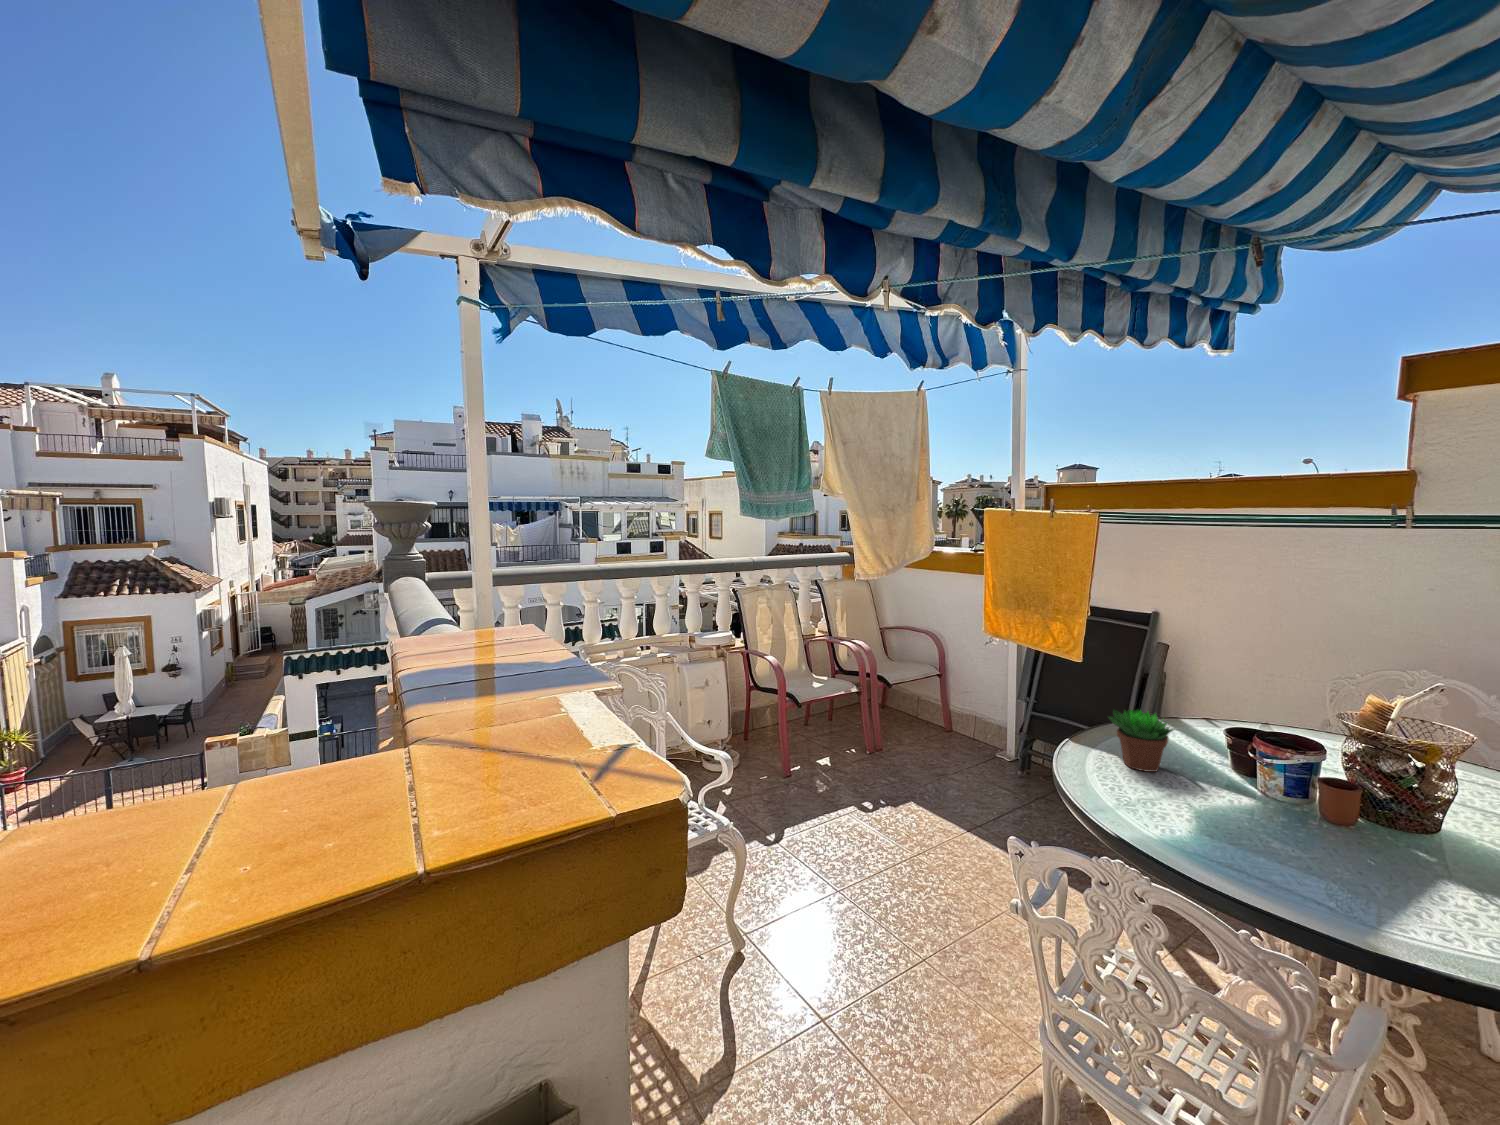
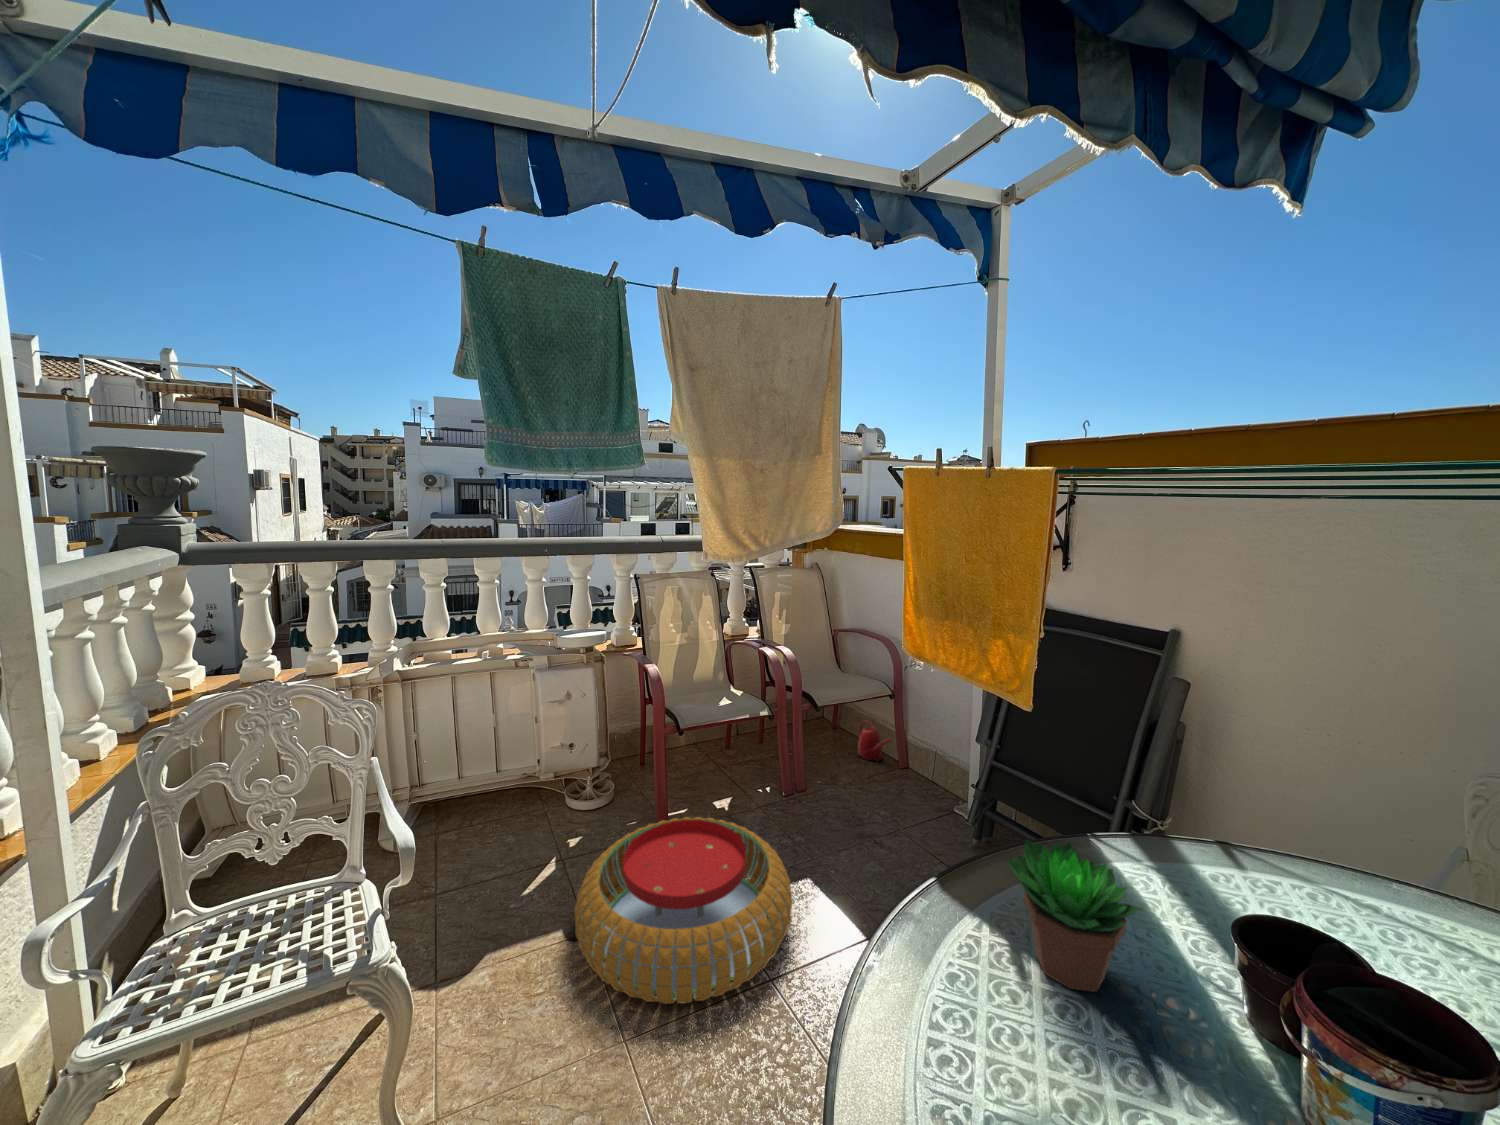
watering can: none [909,699,941,730] -> present [858,721,891,761]
pouf: none [768,762,921,870] -> present [575,817,792,1004]

